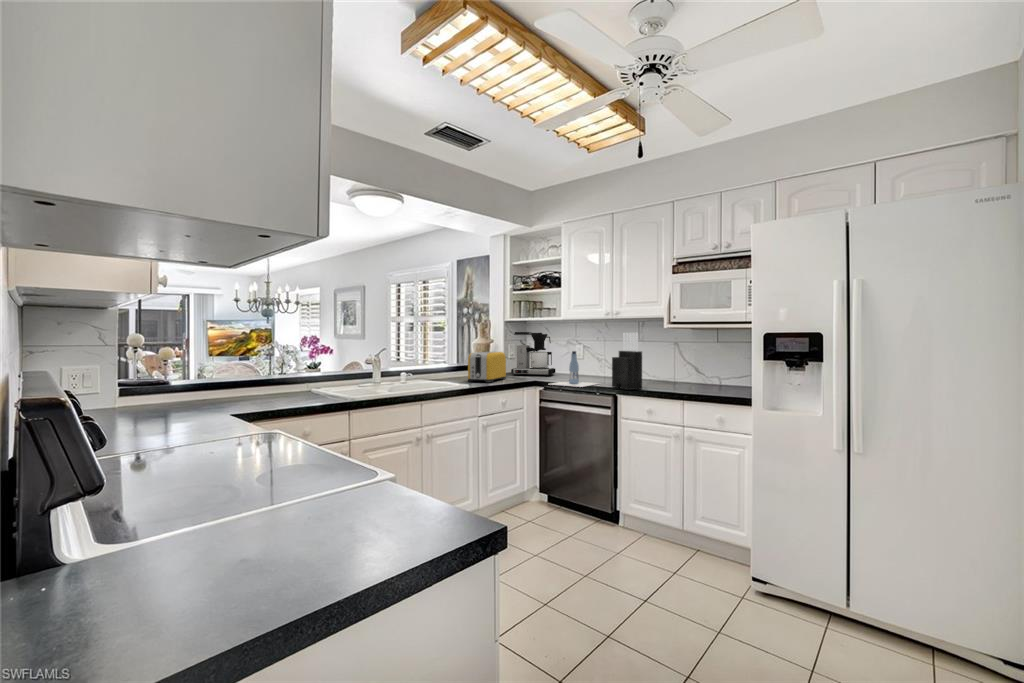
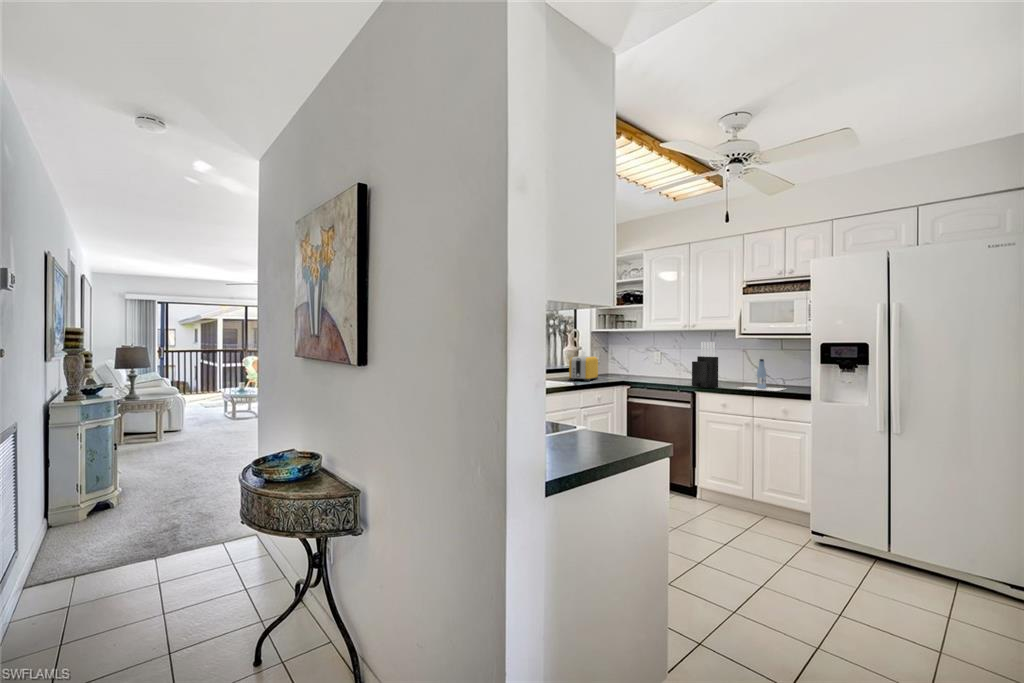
coffee maker: present [511,332,556,376] -> none [600,341,637,377]
bottle: present [551,351,599,387] -> present [740,359,783,391]

